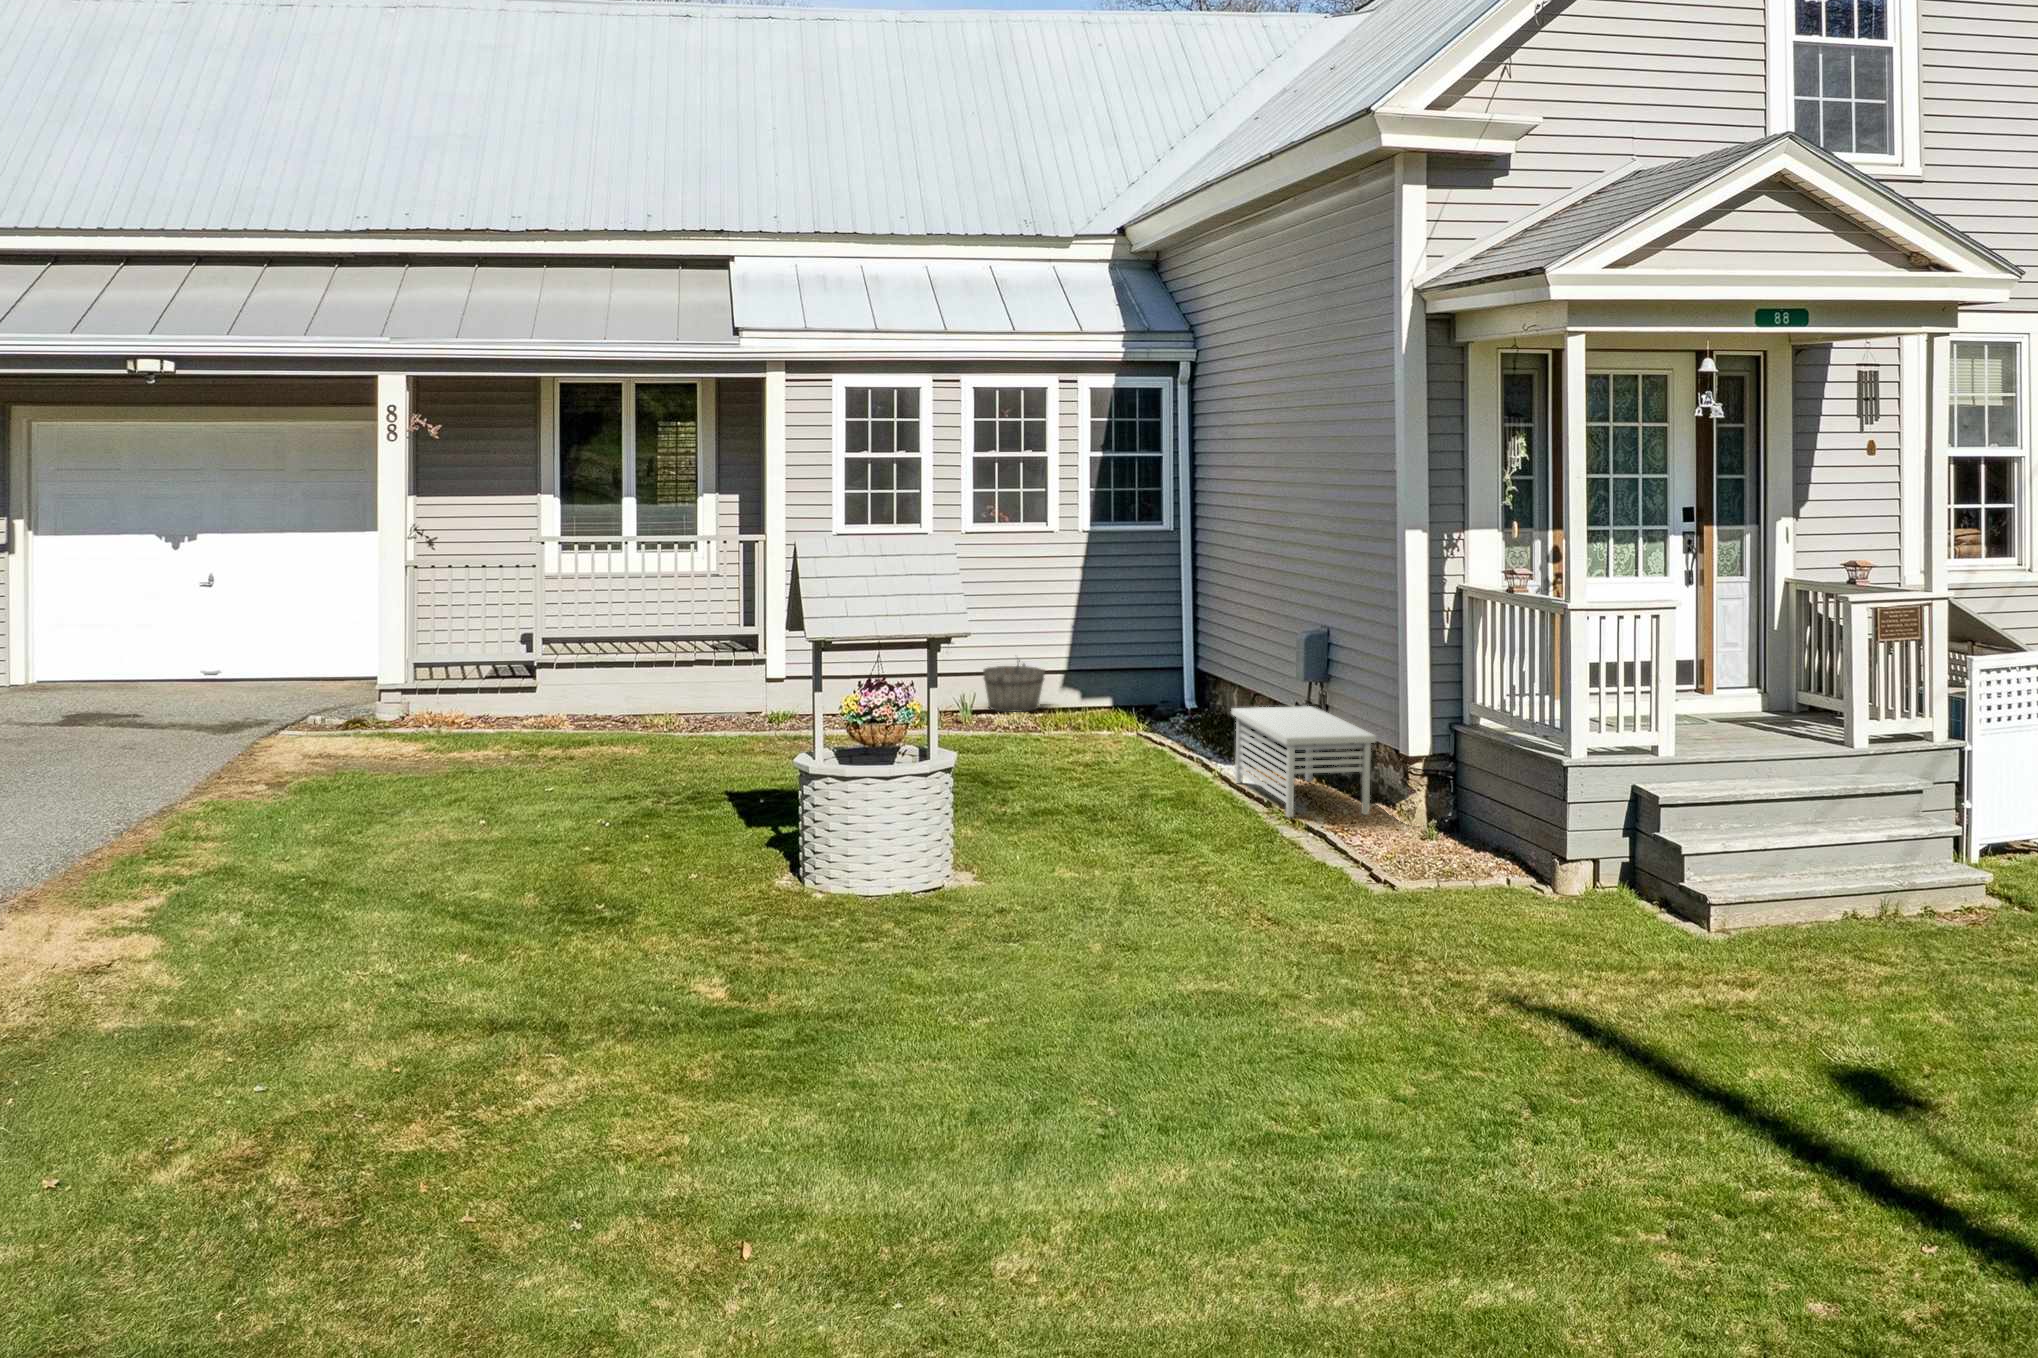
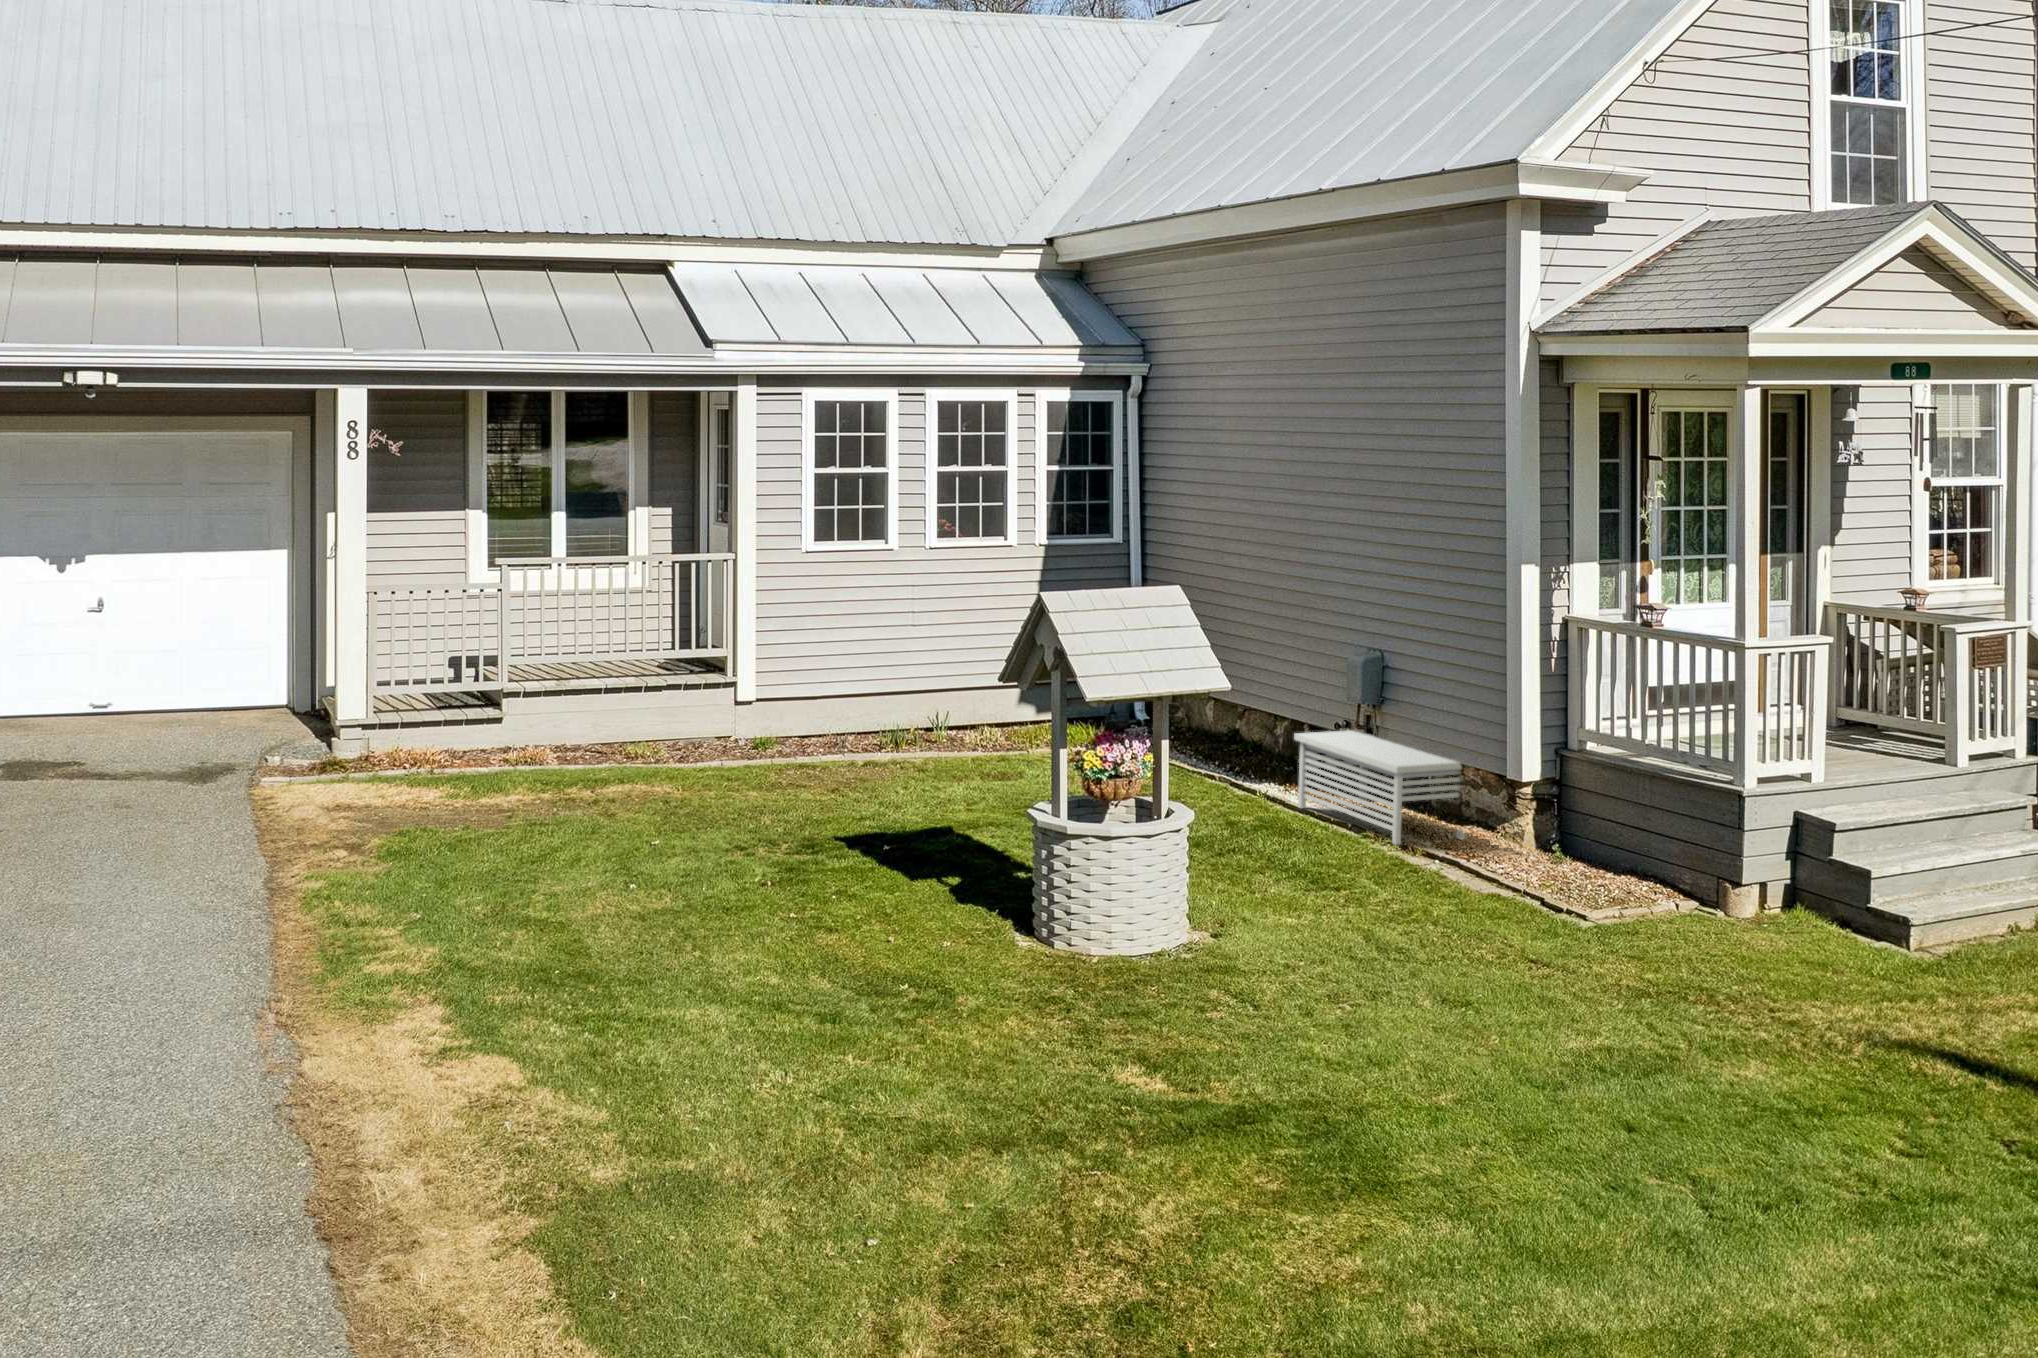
wooden bucket: present [983,660,1045,712] -> none [950,675,1012,733]

